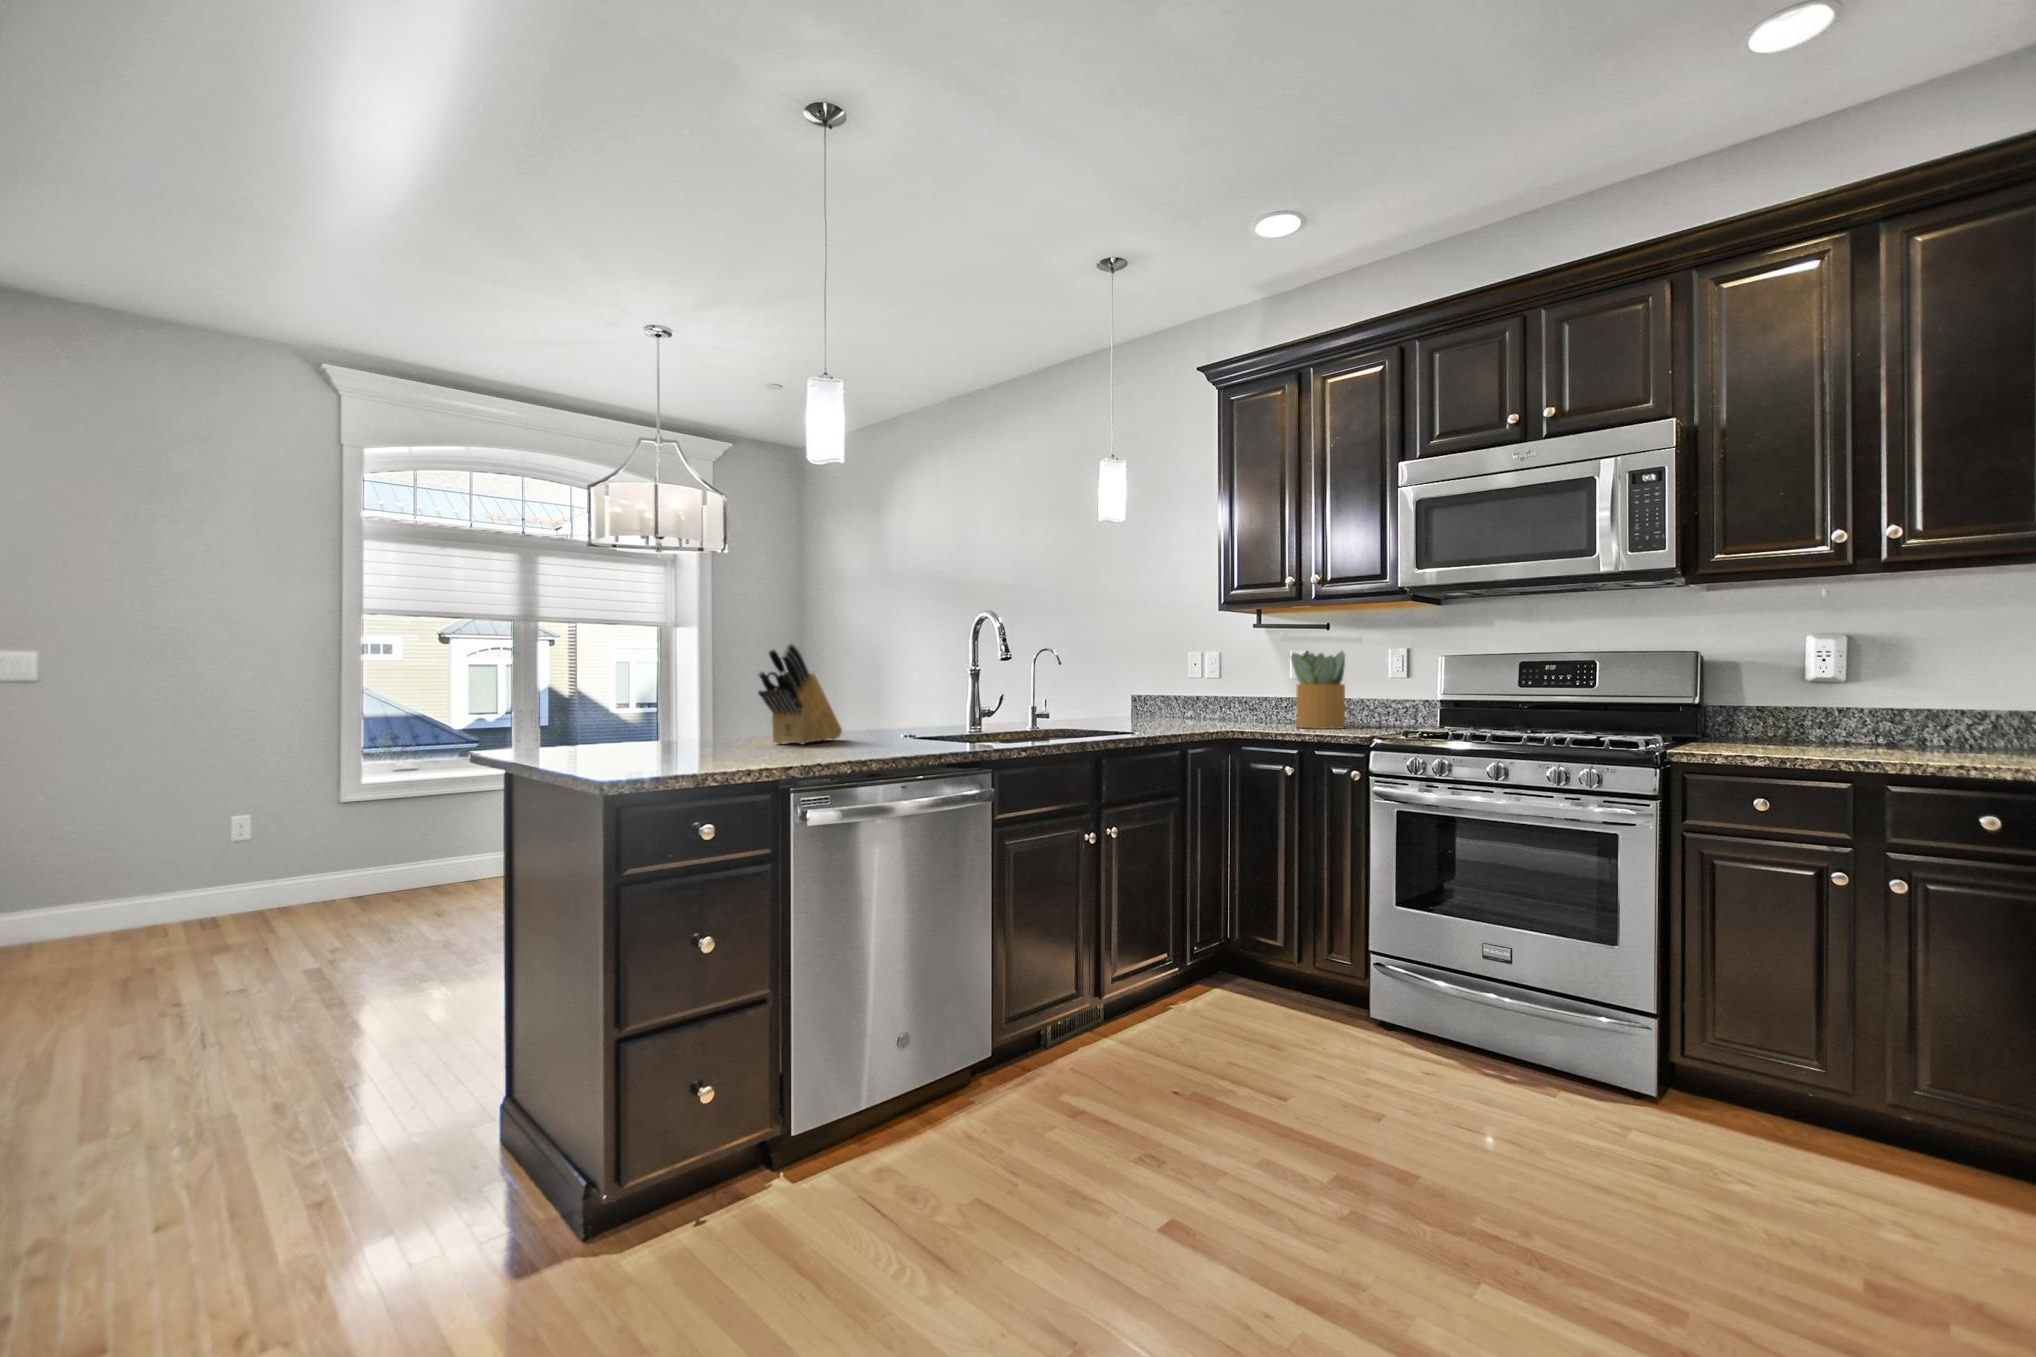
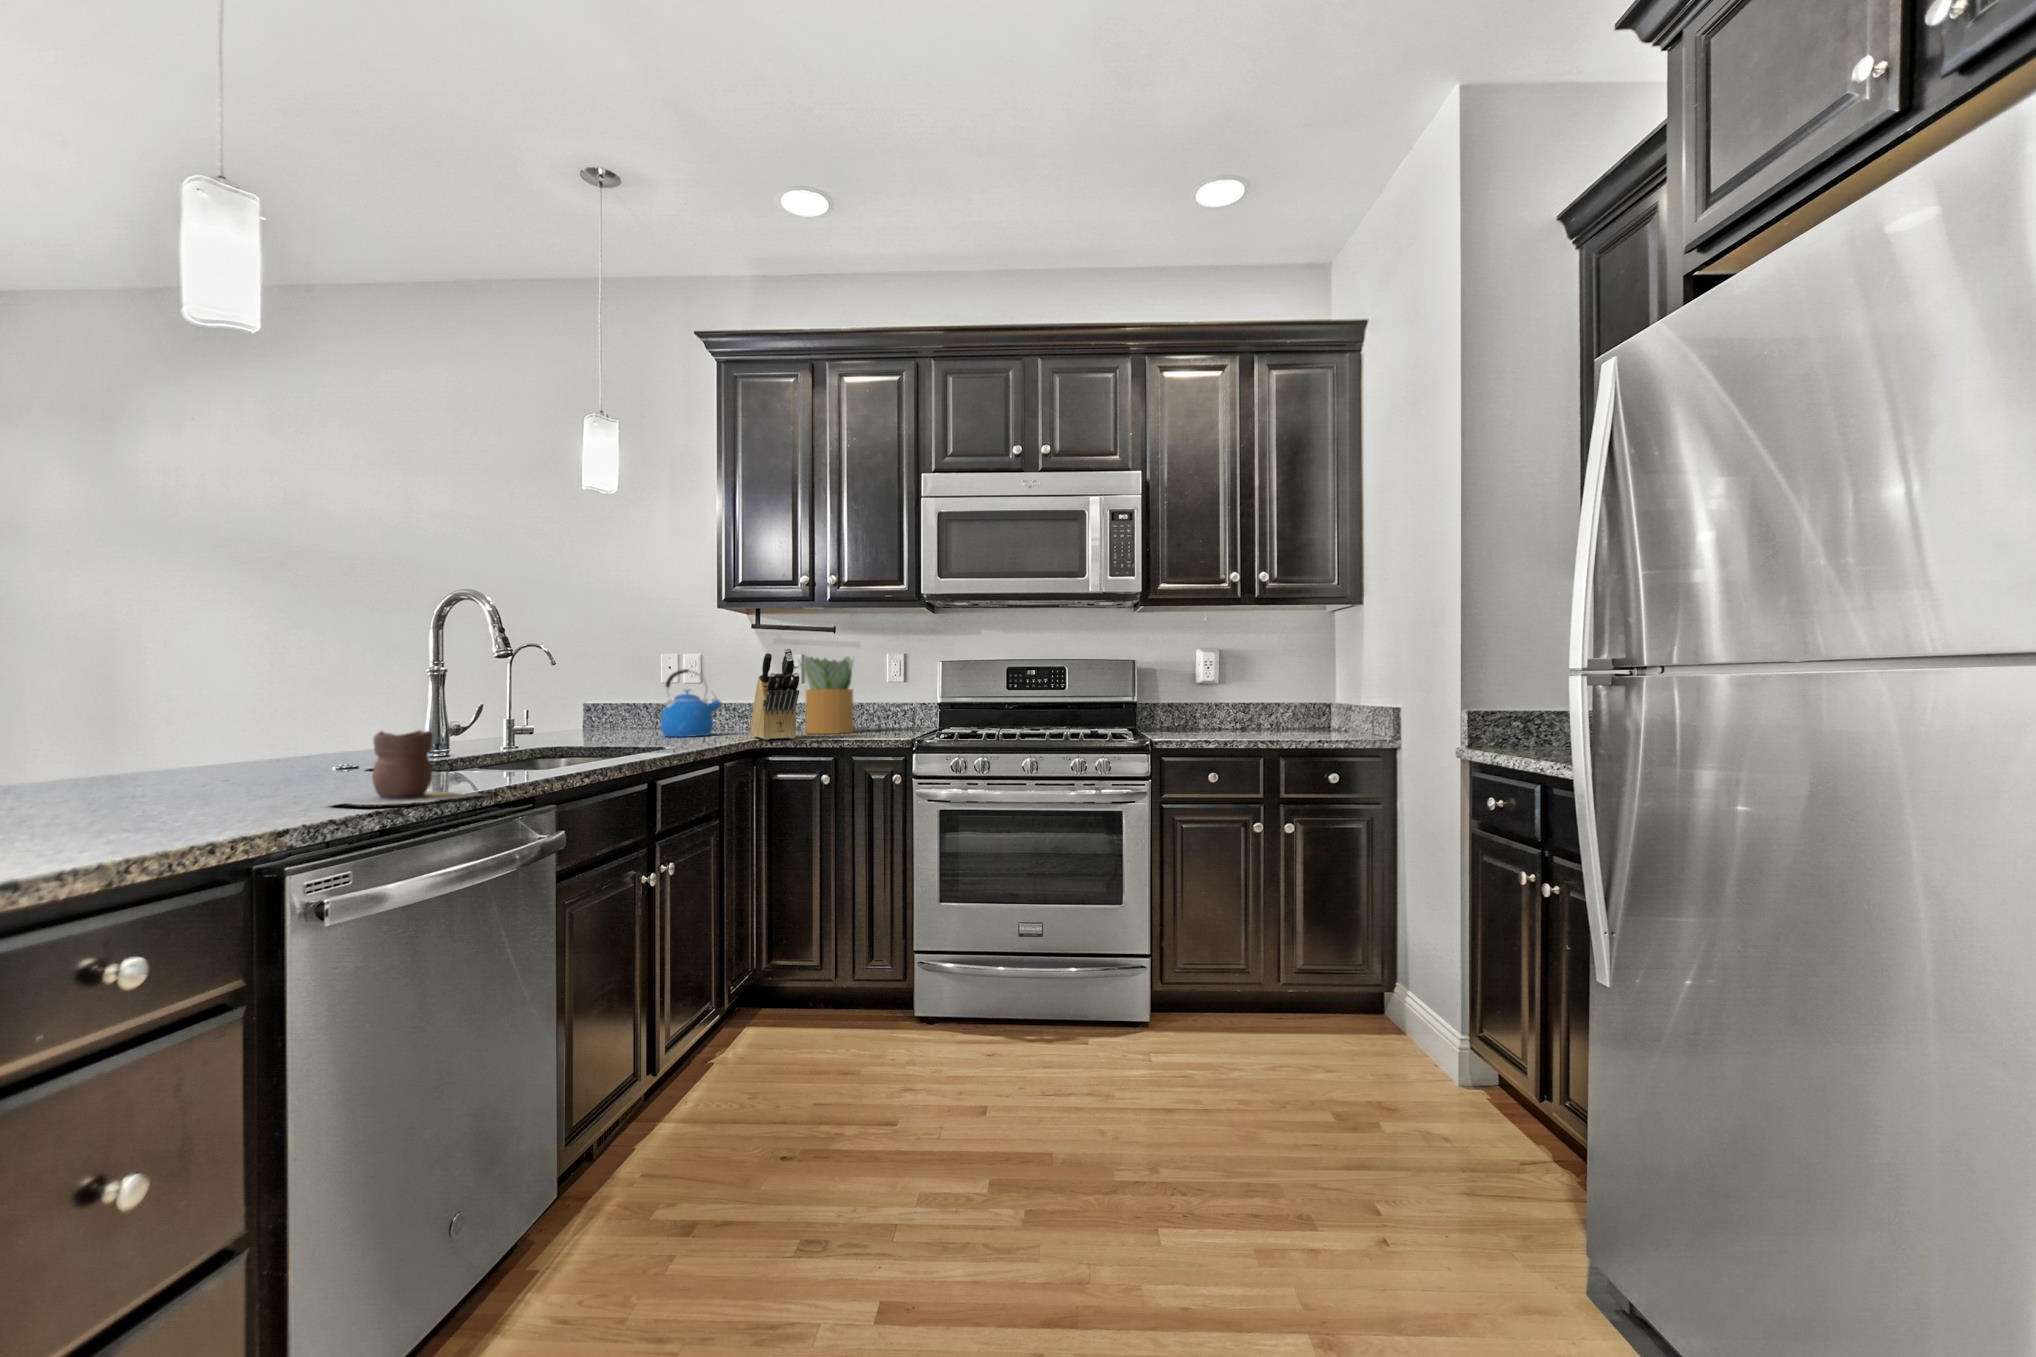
knife block: present [758,643,842,744] -> present [750,648,799,740]
kettle: none [1171,665,1226,726] -> present [660,669,721,737]
vase: none [831,713,912,759] -> present [329,730,478,805]

